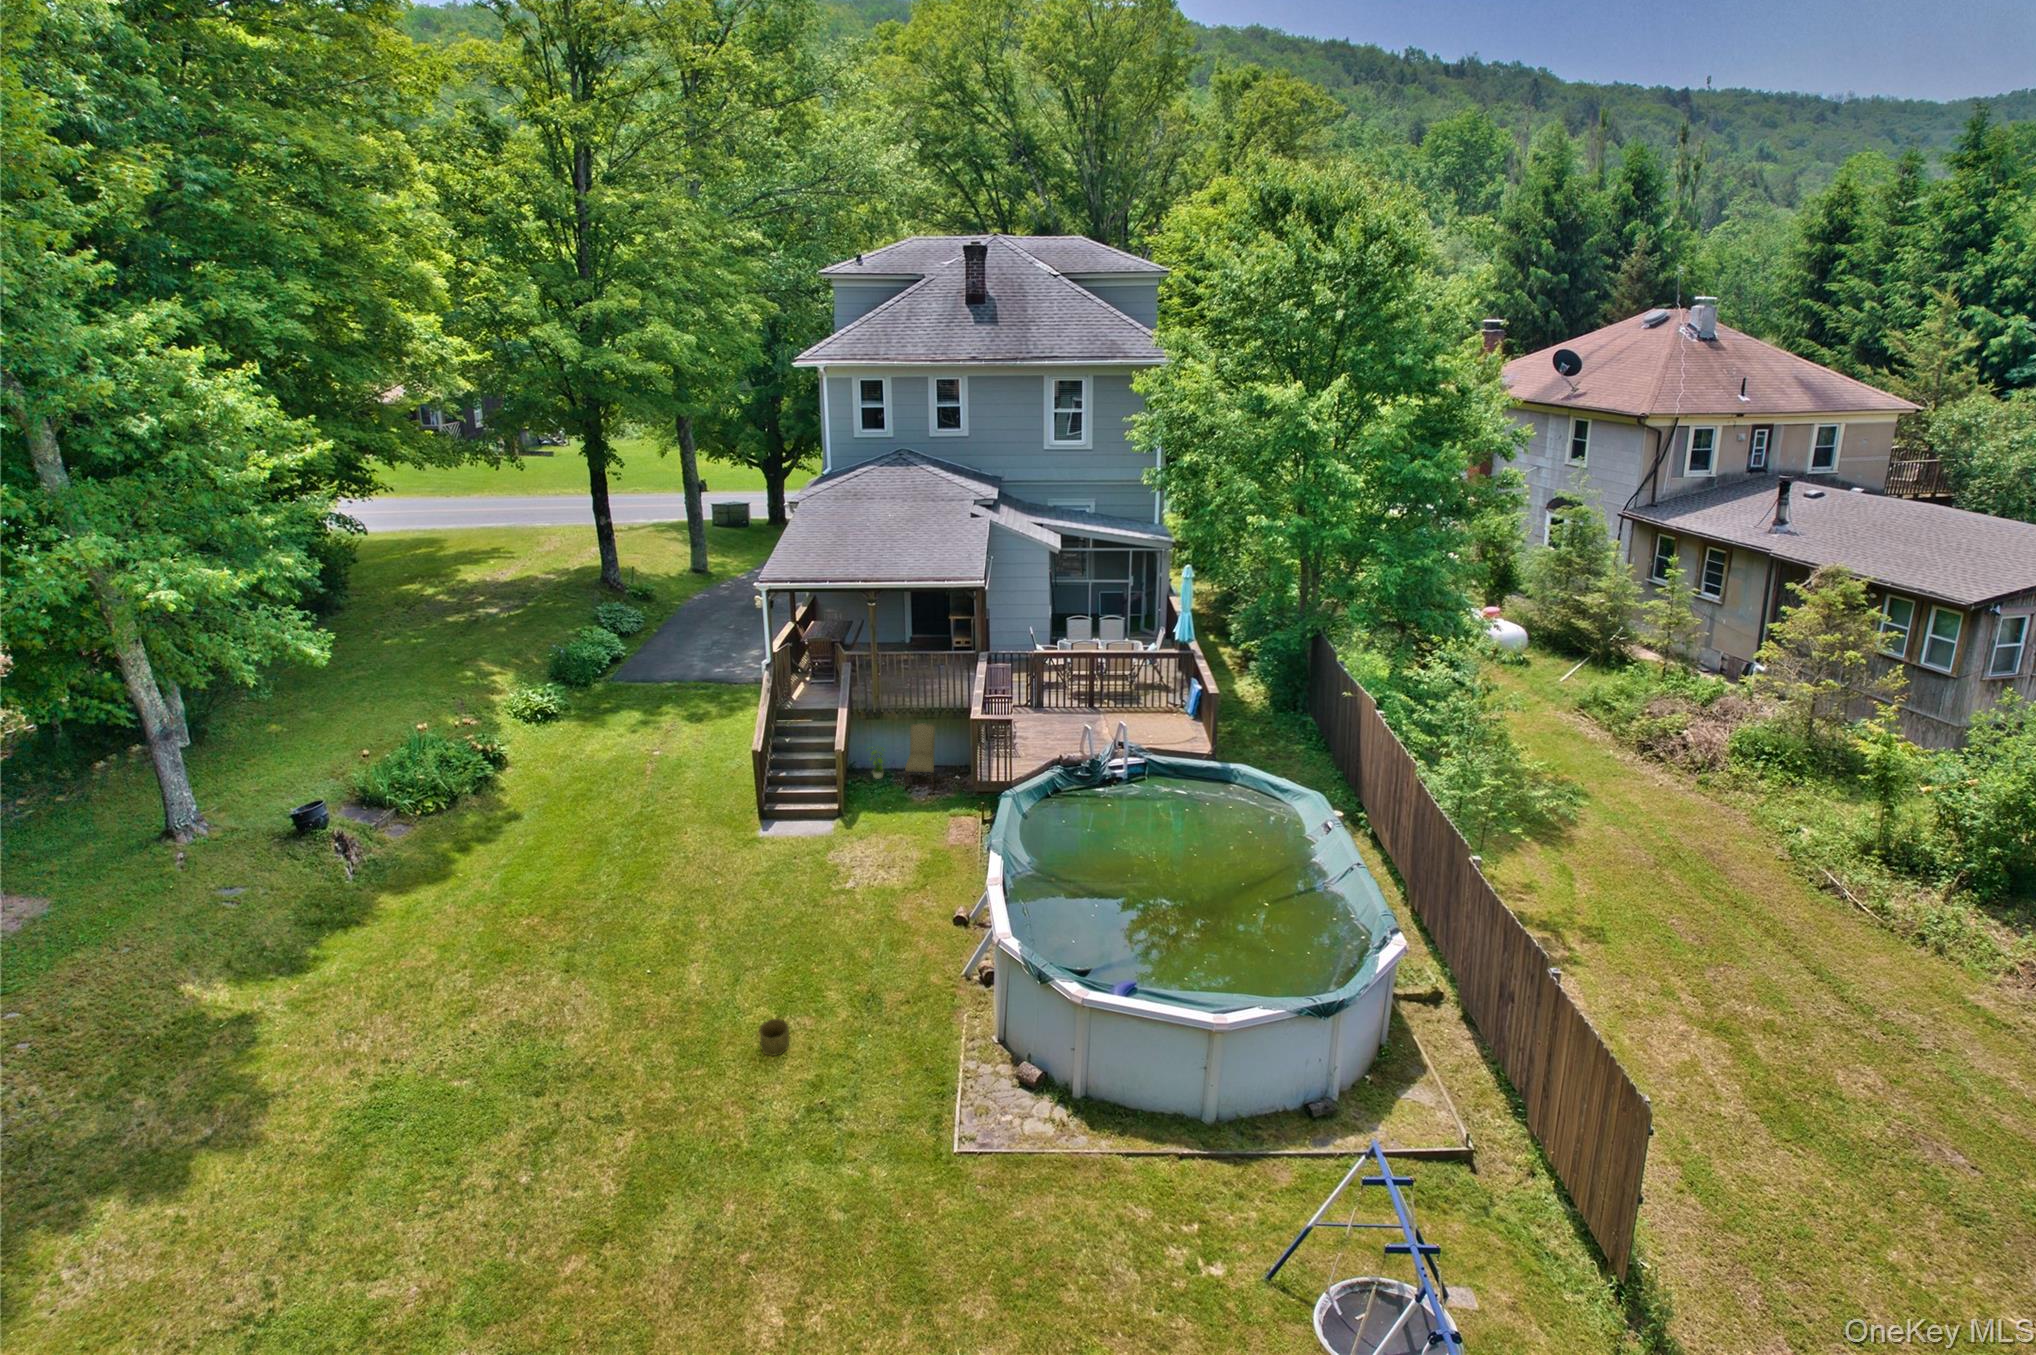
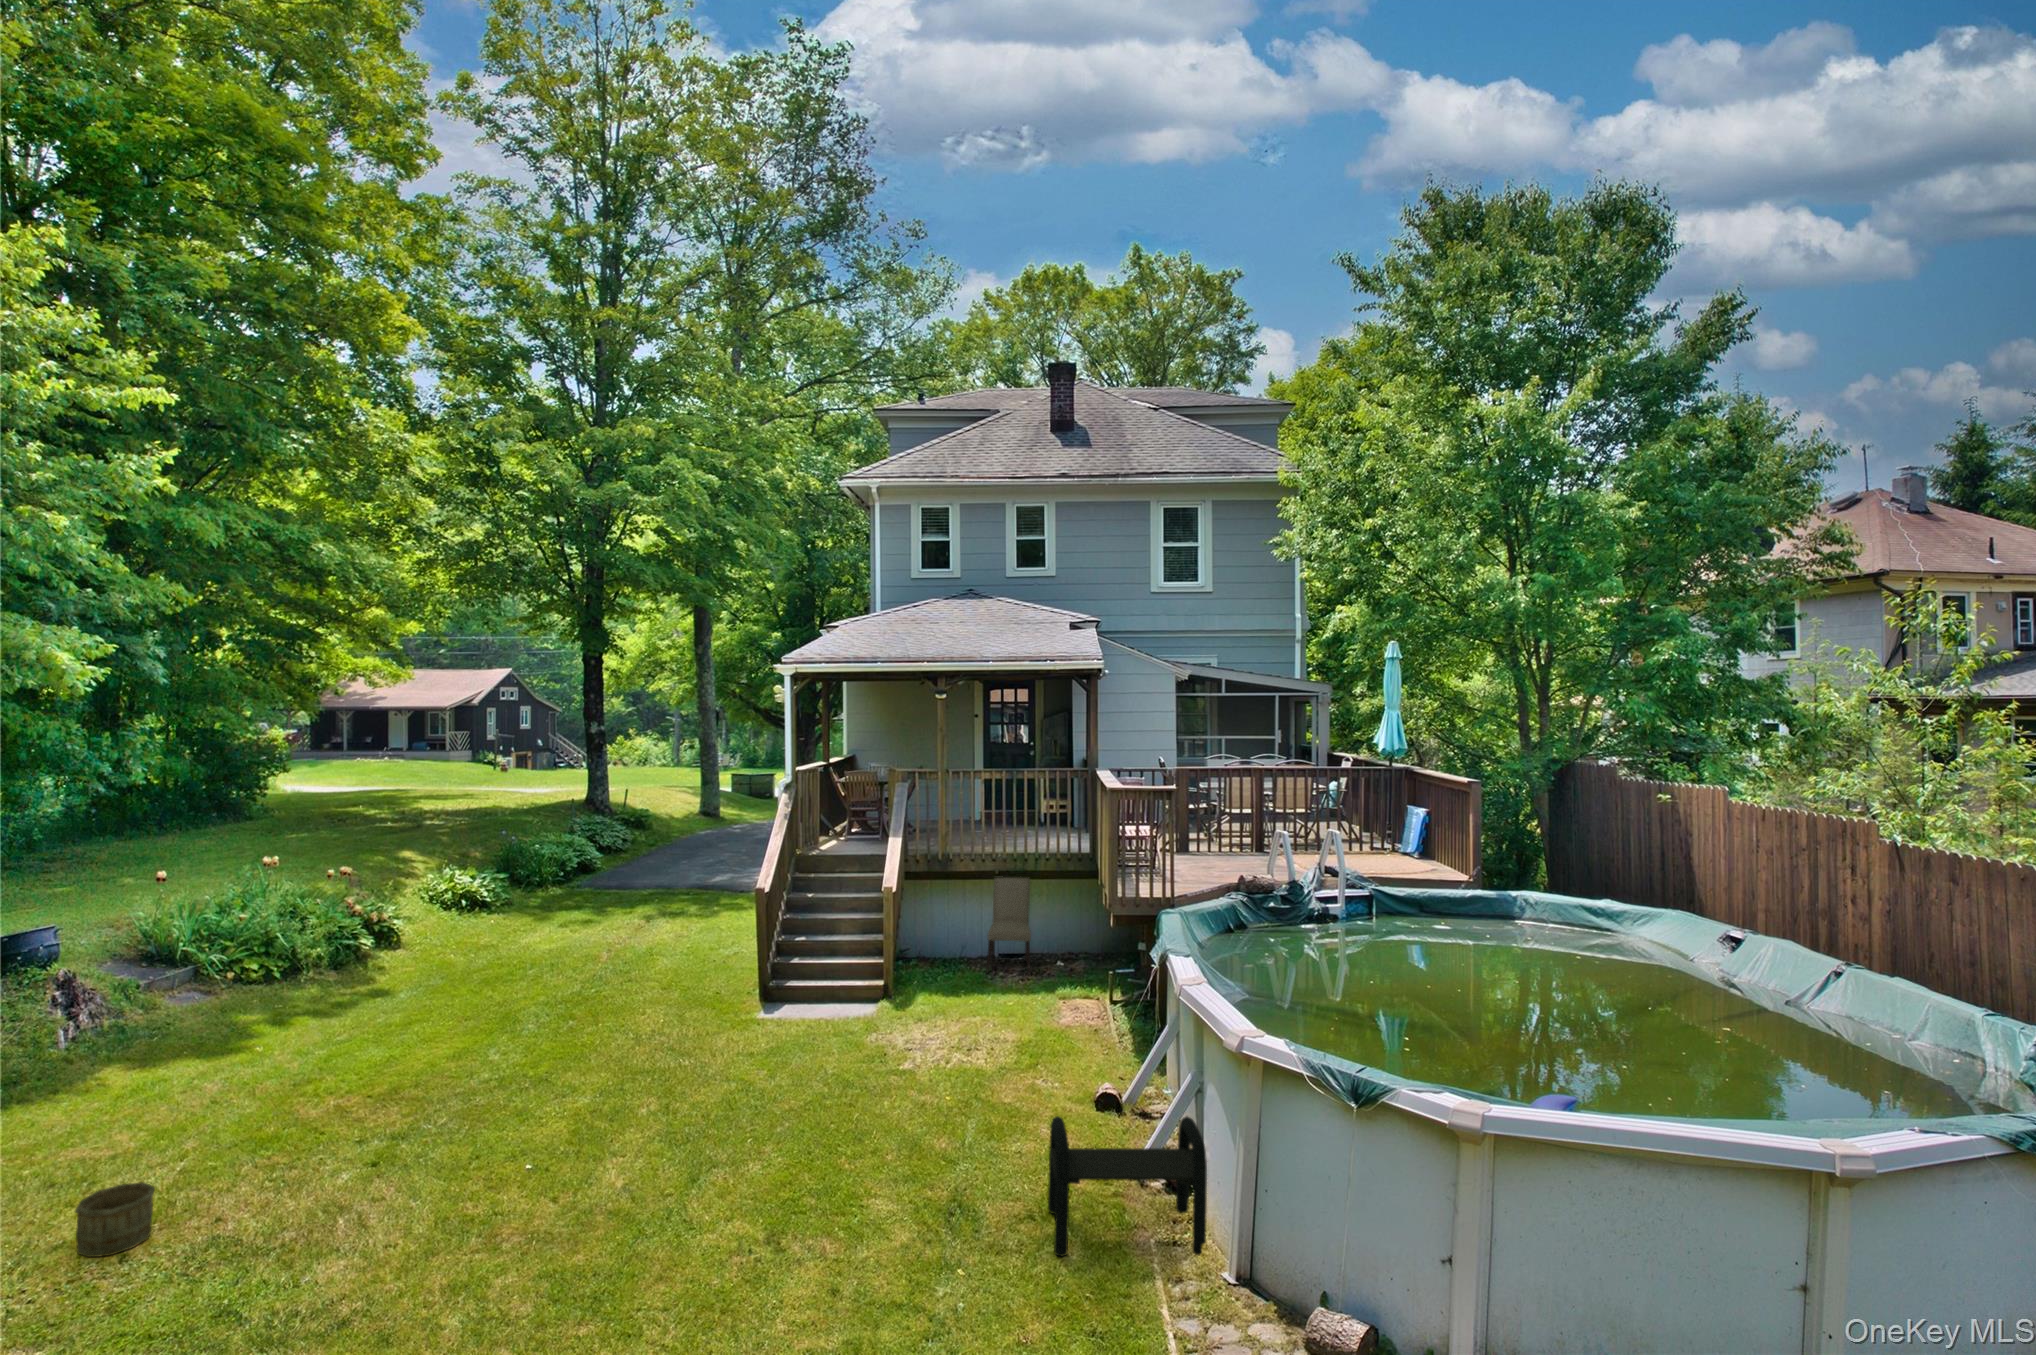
potted plant: present [870,747,884,779] -> none [926,909,958,963]
bench: none [918,954,993,1021] -> present [1048,1116,1207,1256]
wooden bucket: present [759,1019,789,1056] -> present [75,1182,155,1257]

